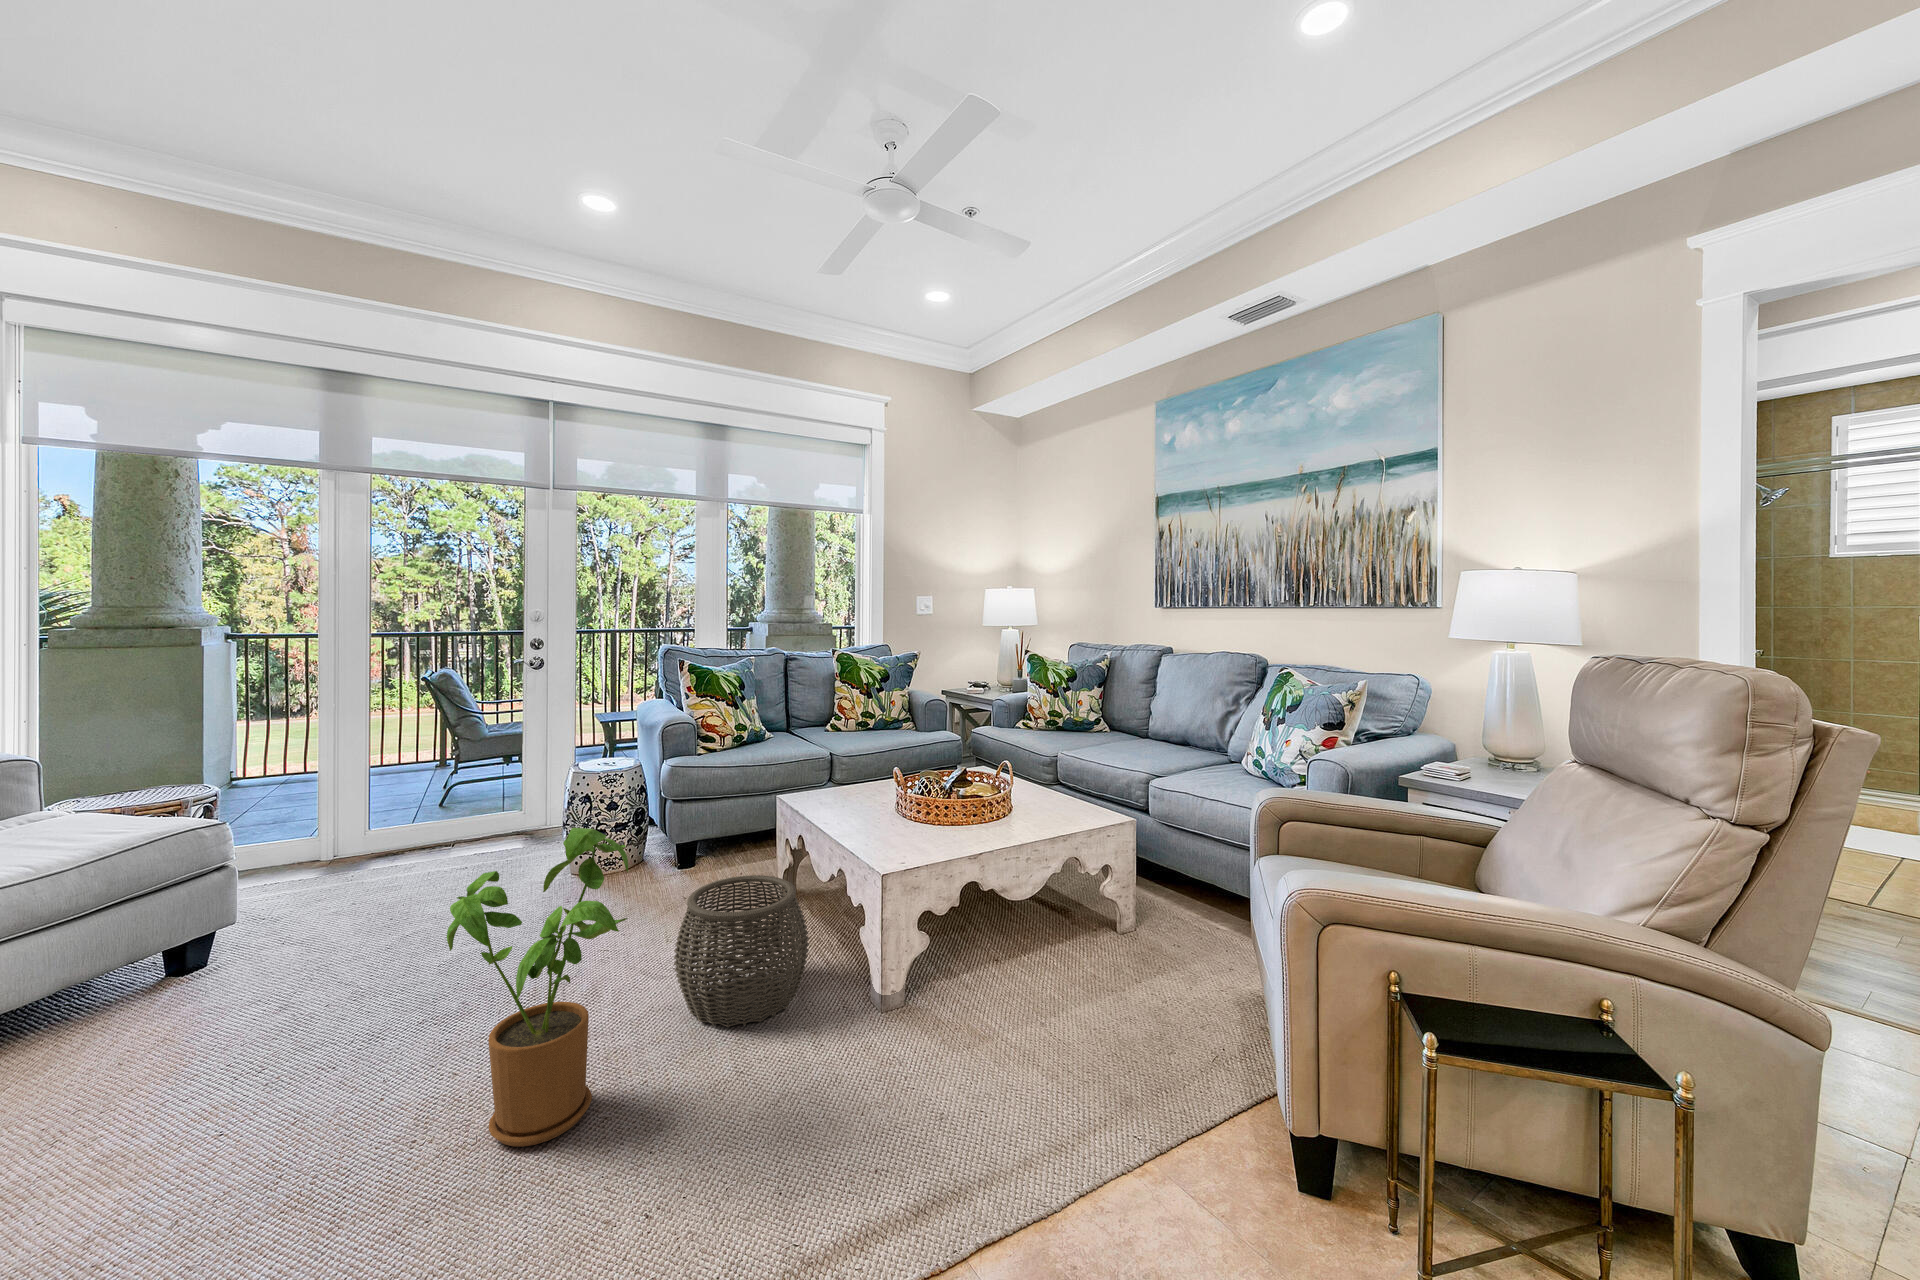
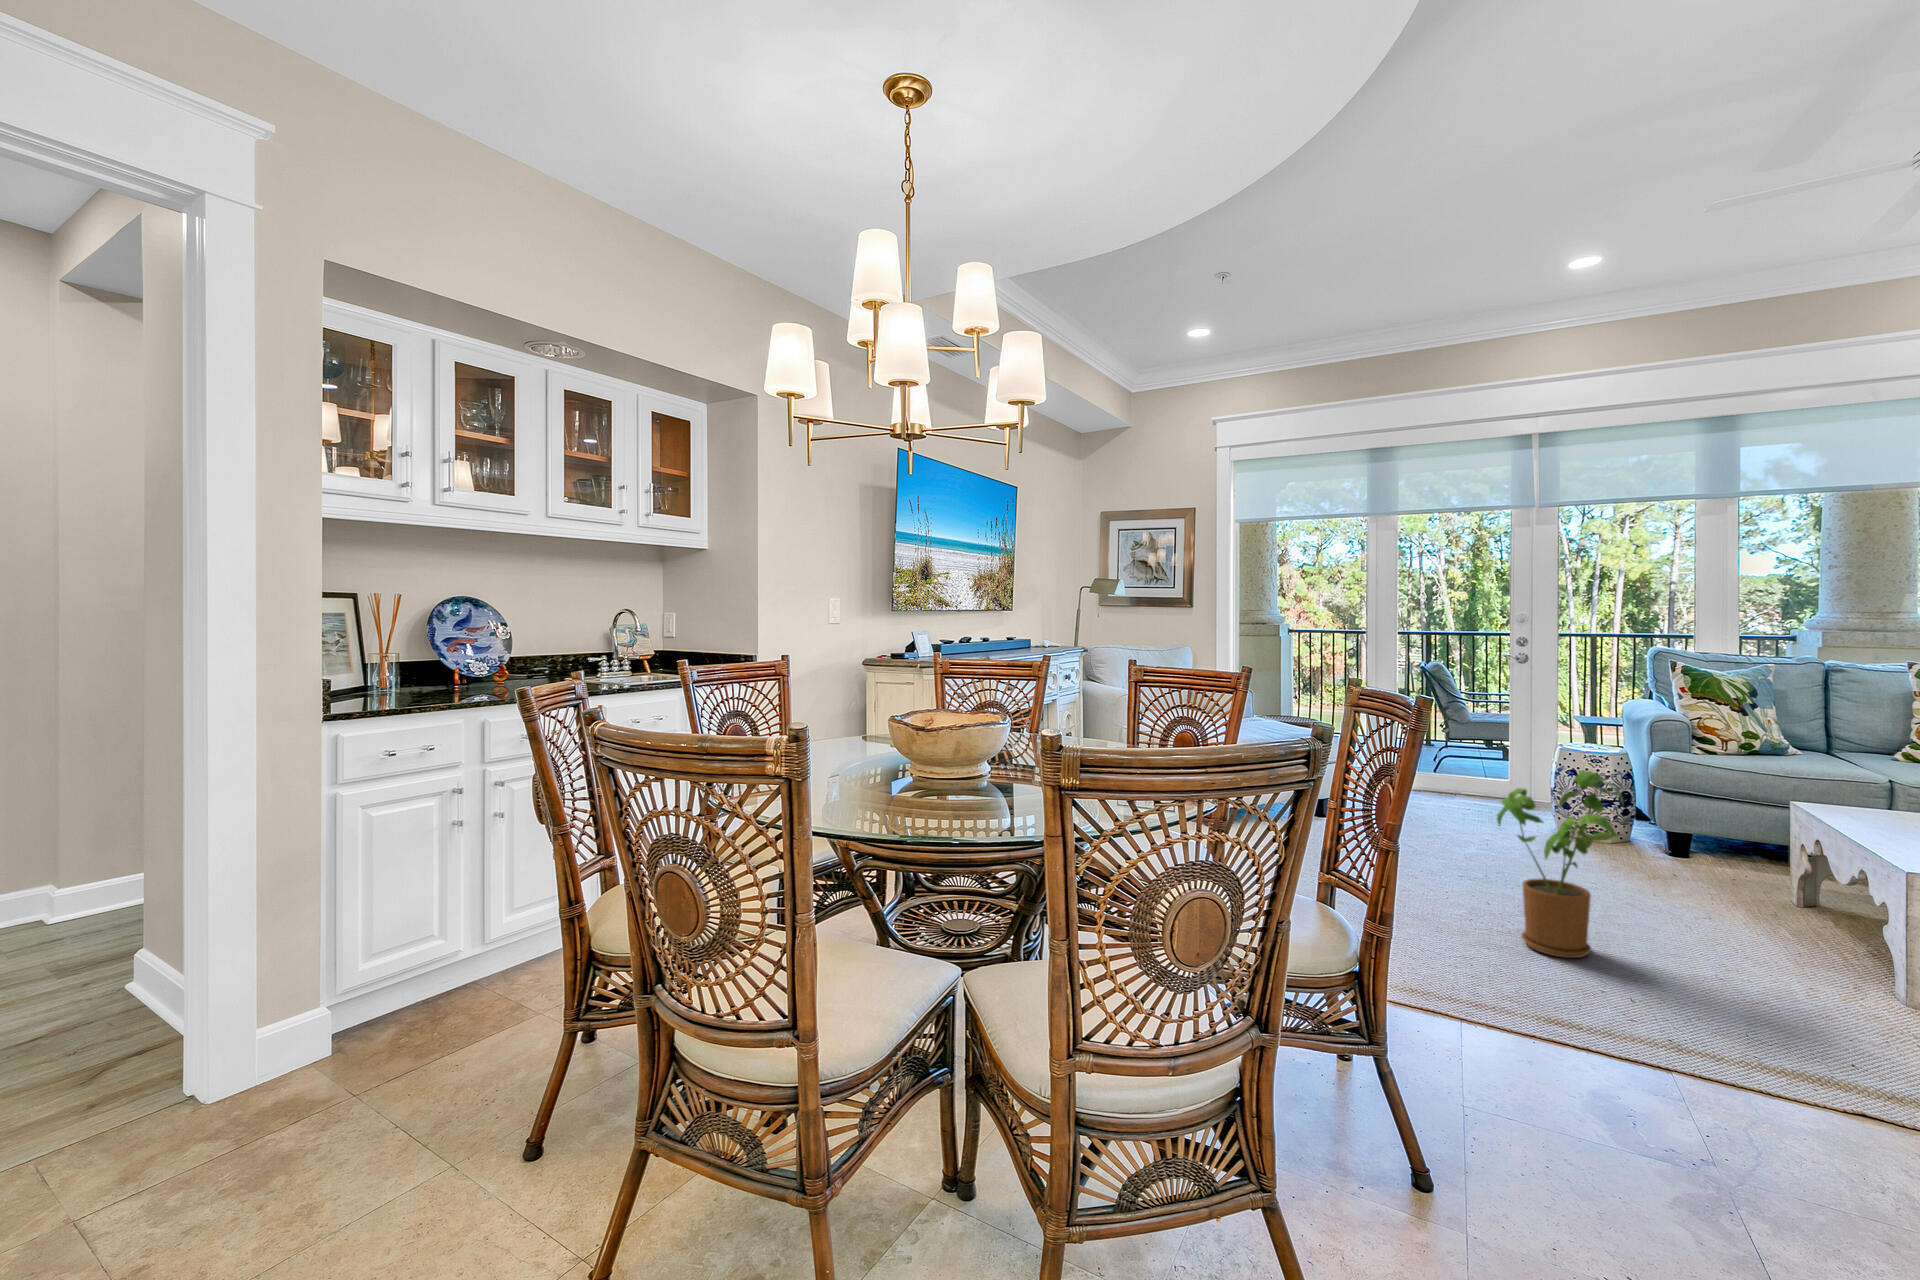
woven basket: present [674,875,809,1027] -> none [1661,848,1813,968]

